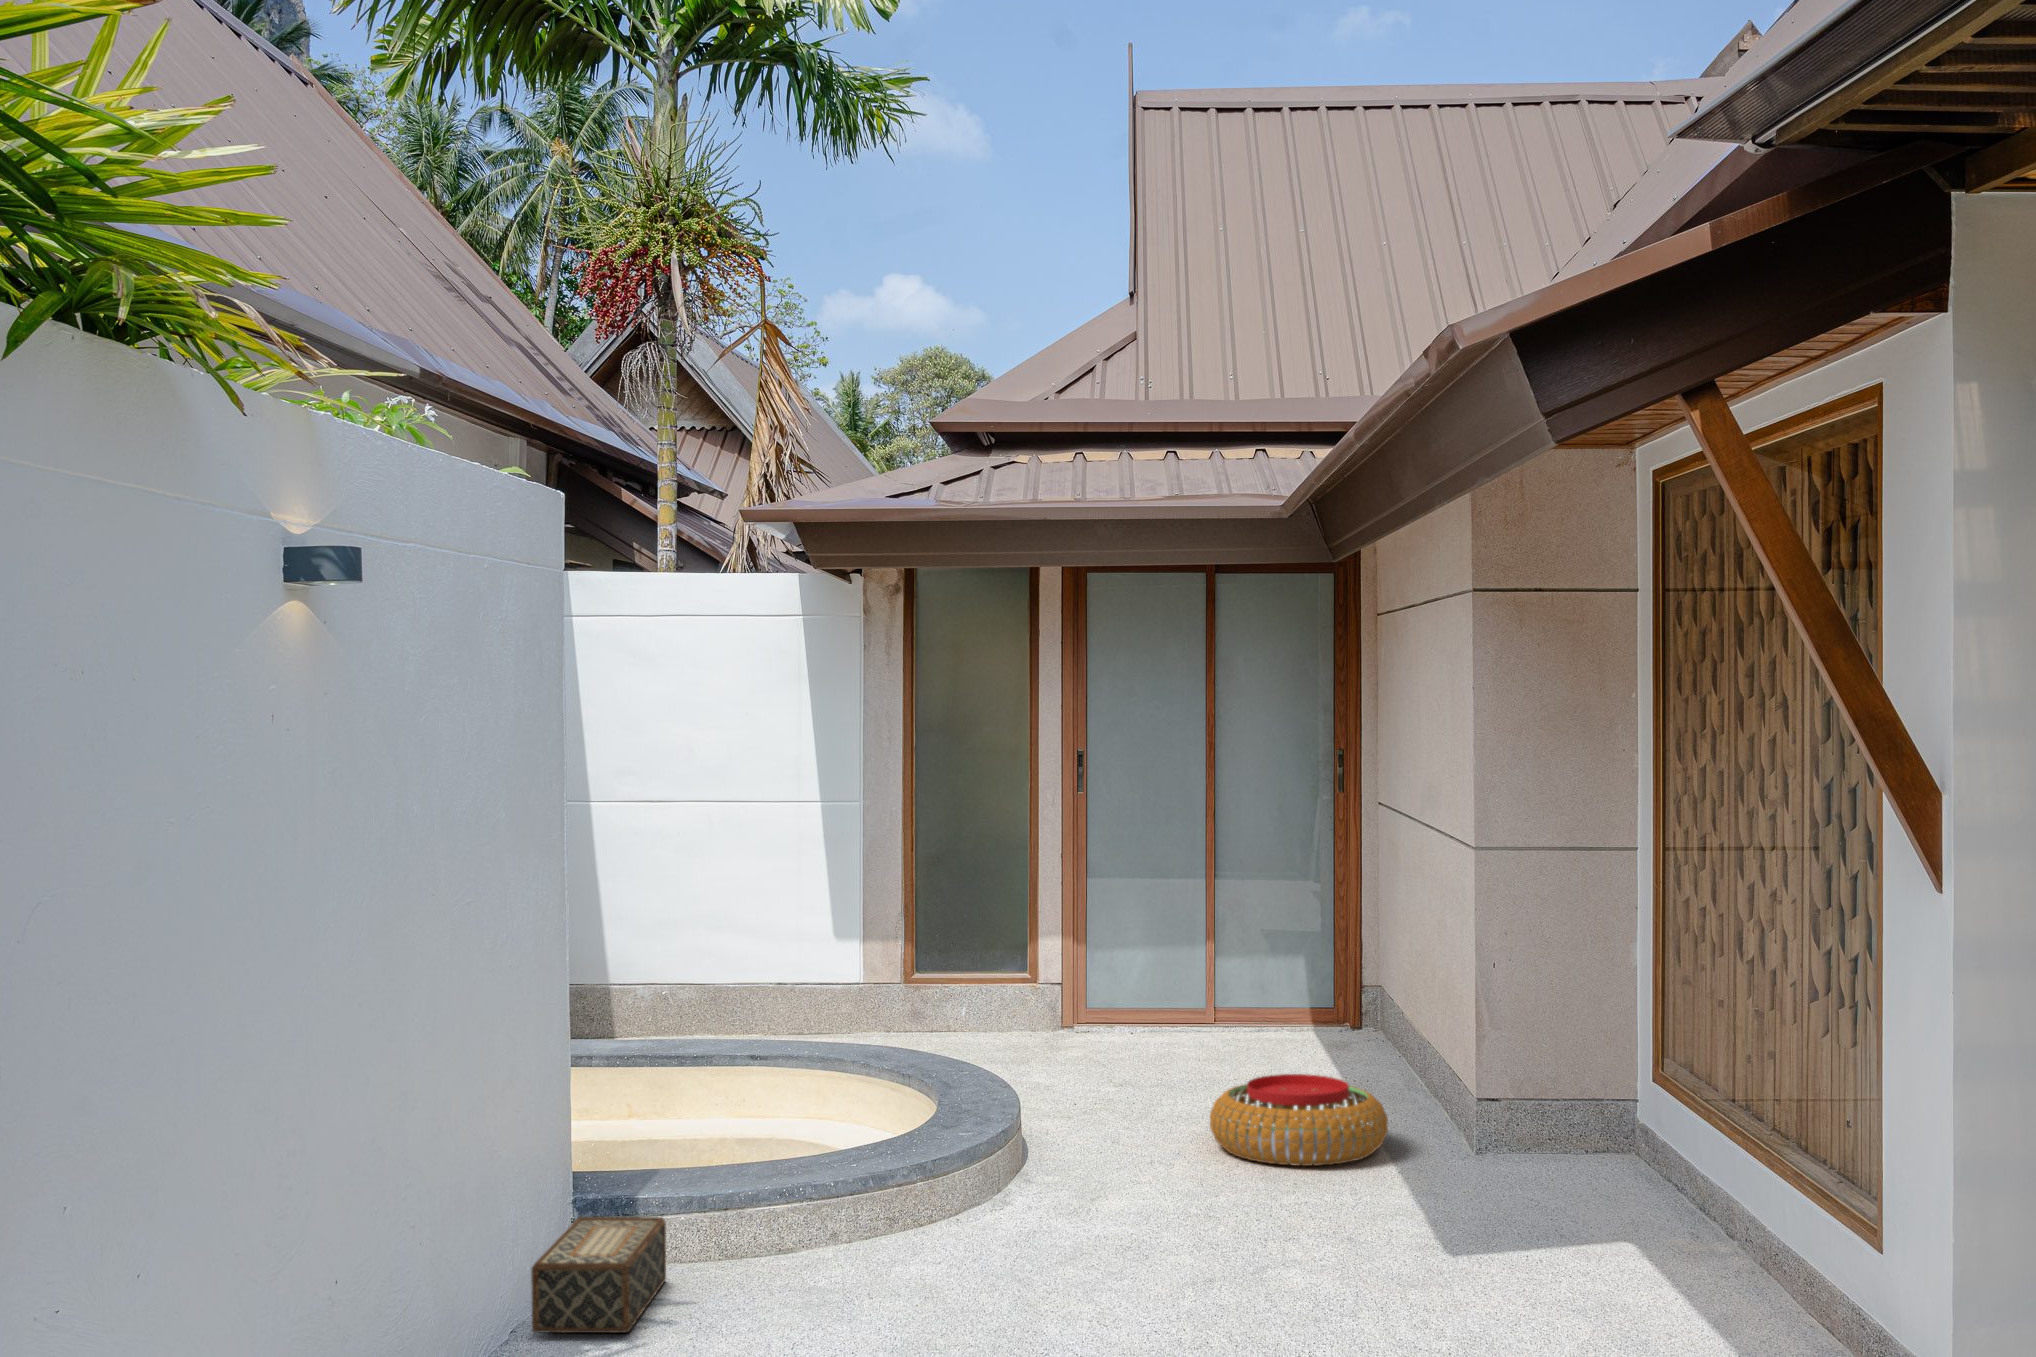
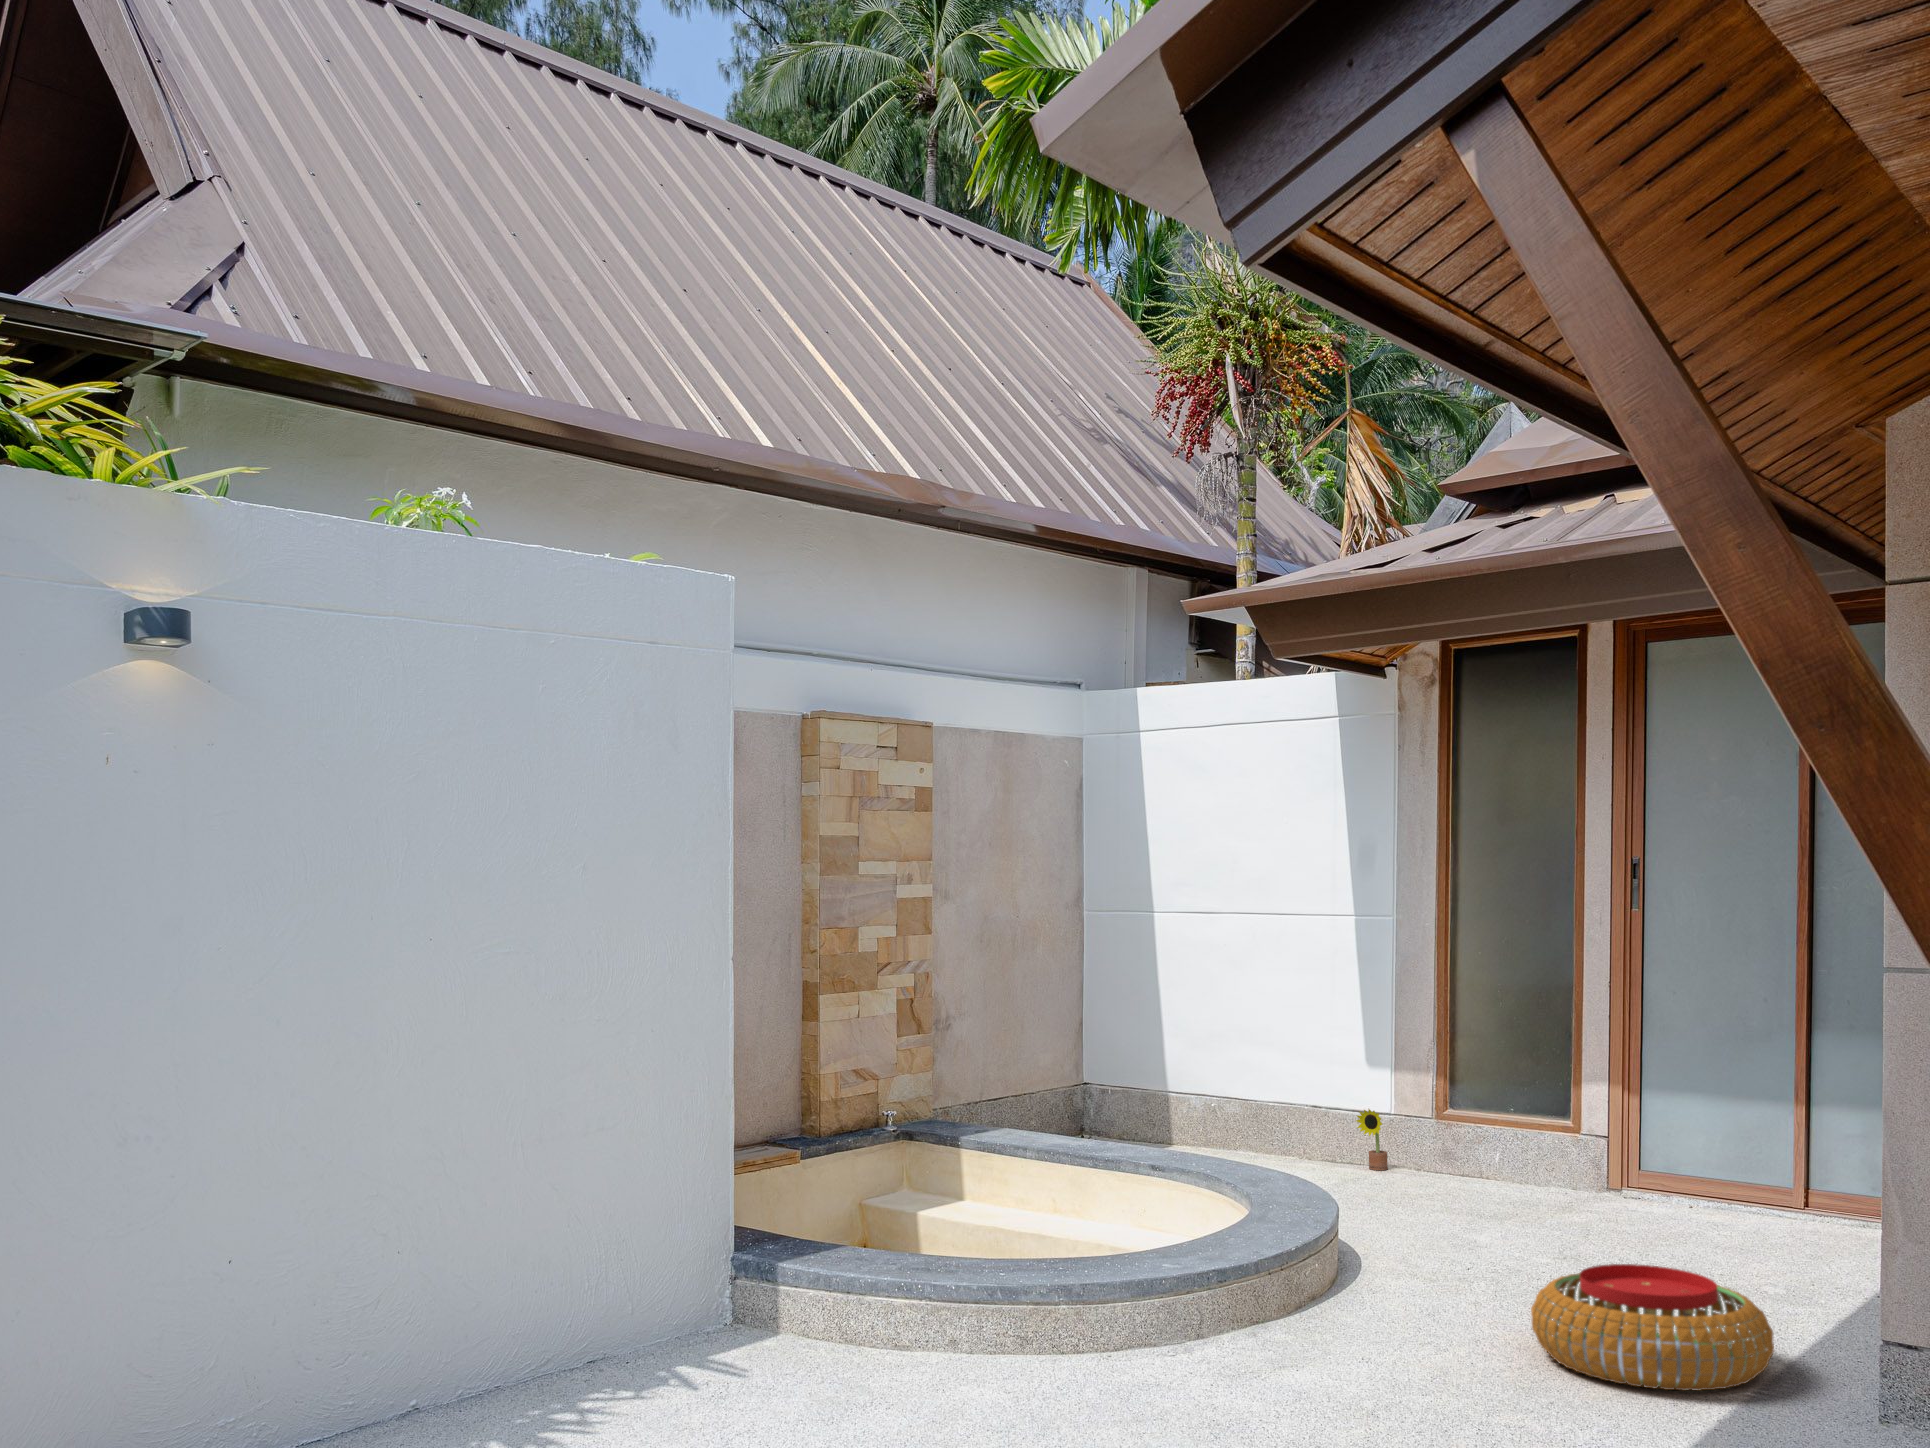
decorative plant: none [833,981,862,1038] -> present [1356,1109,1388,1170]
woven basket: present [531,1217,666,1333] -> none [595,1273,773,1386]

